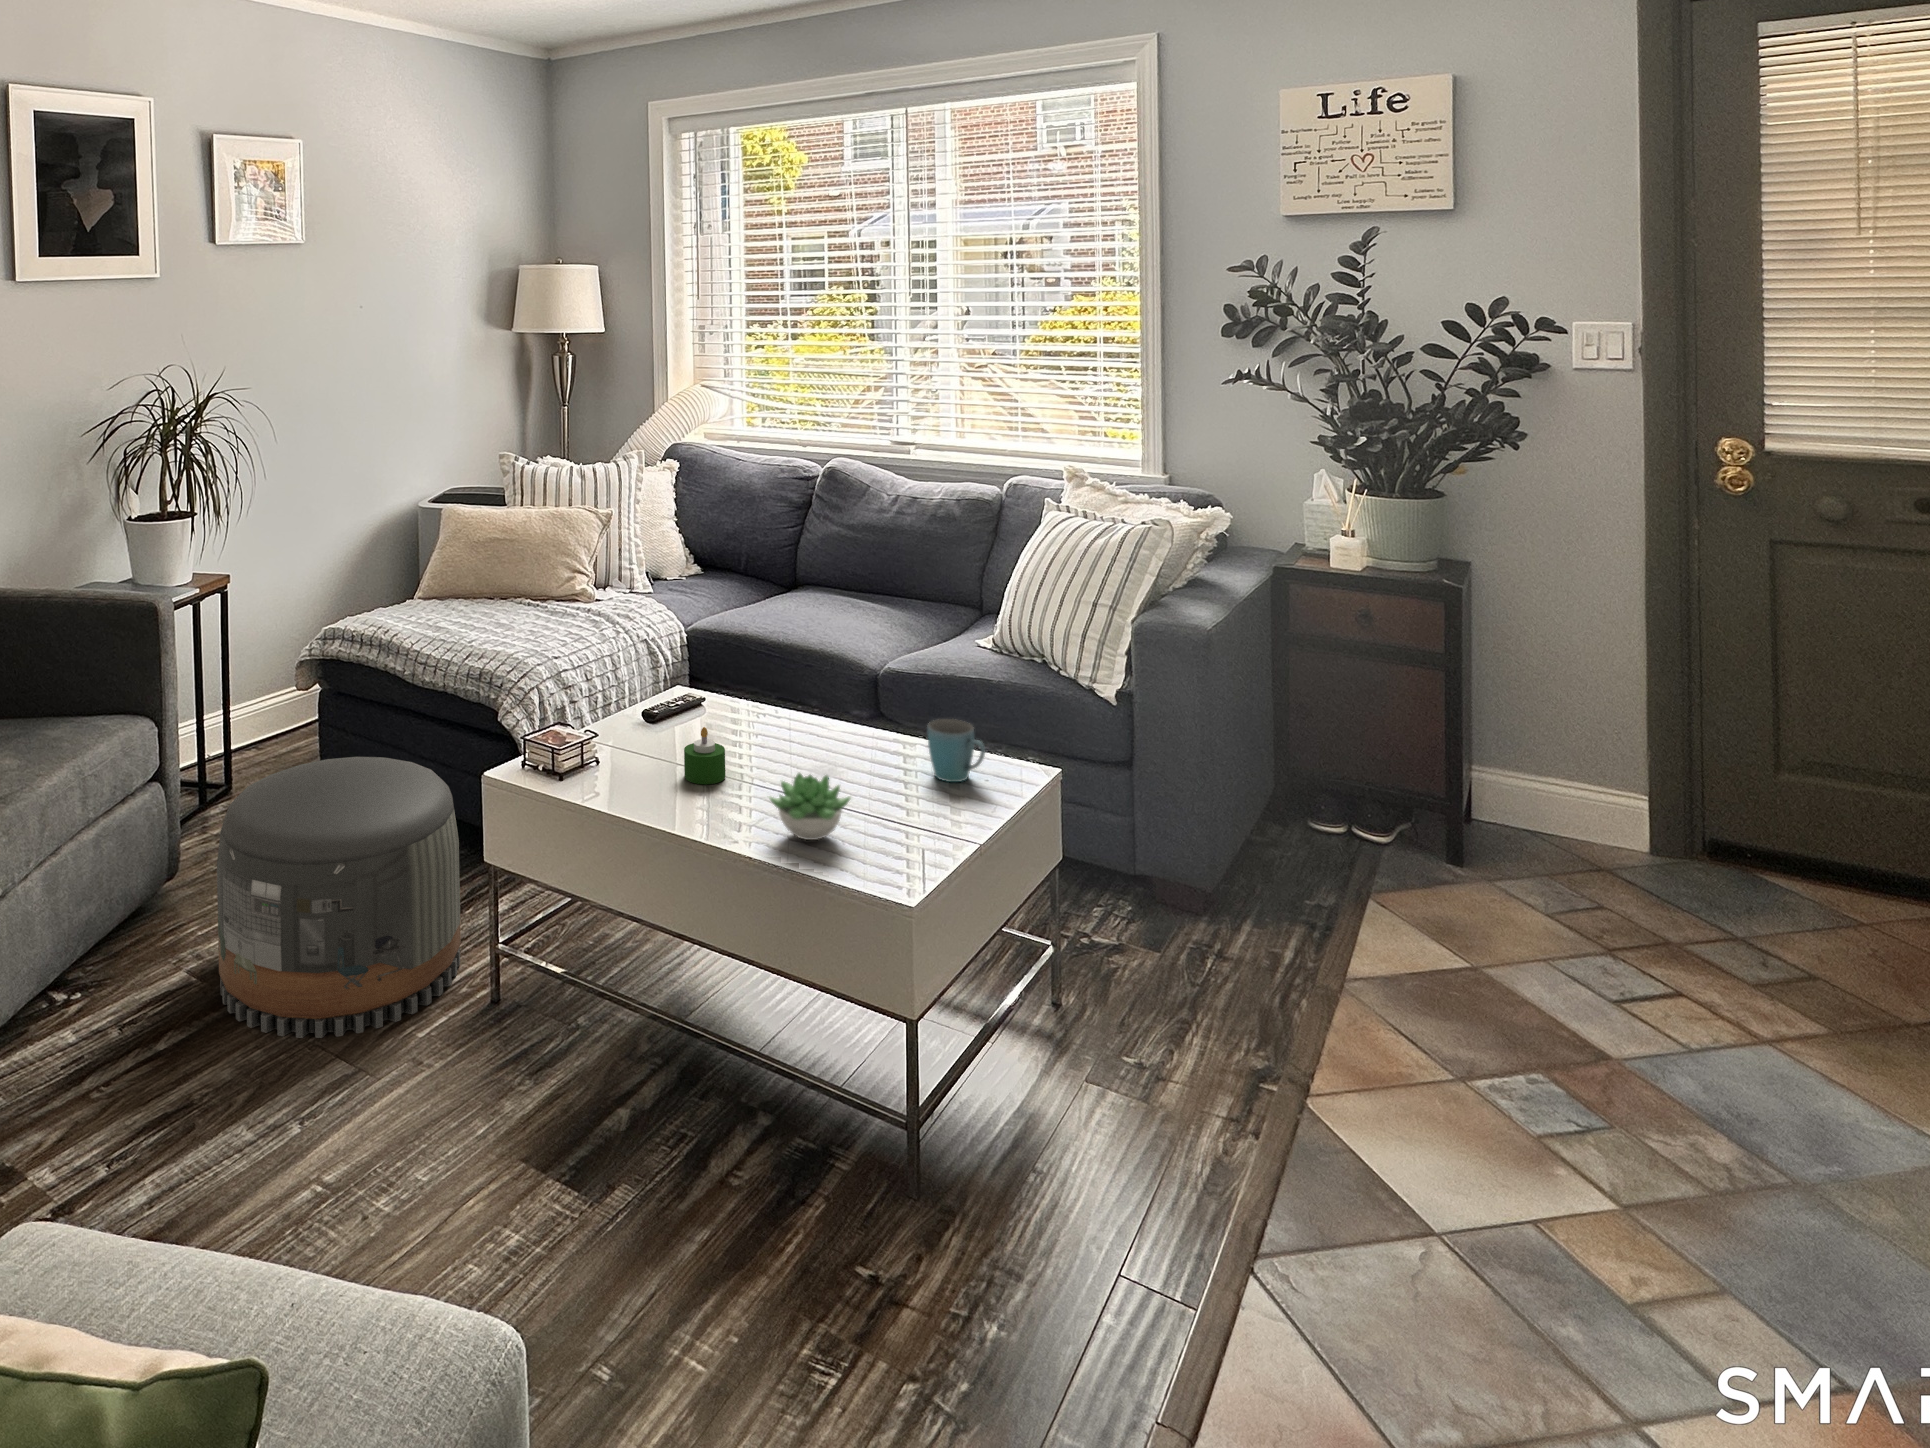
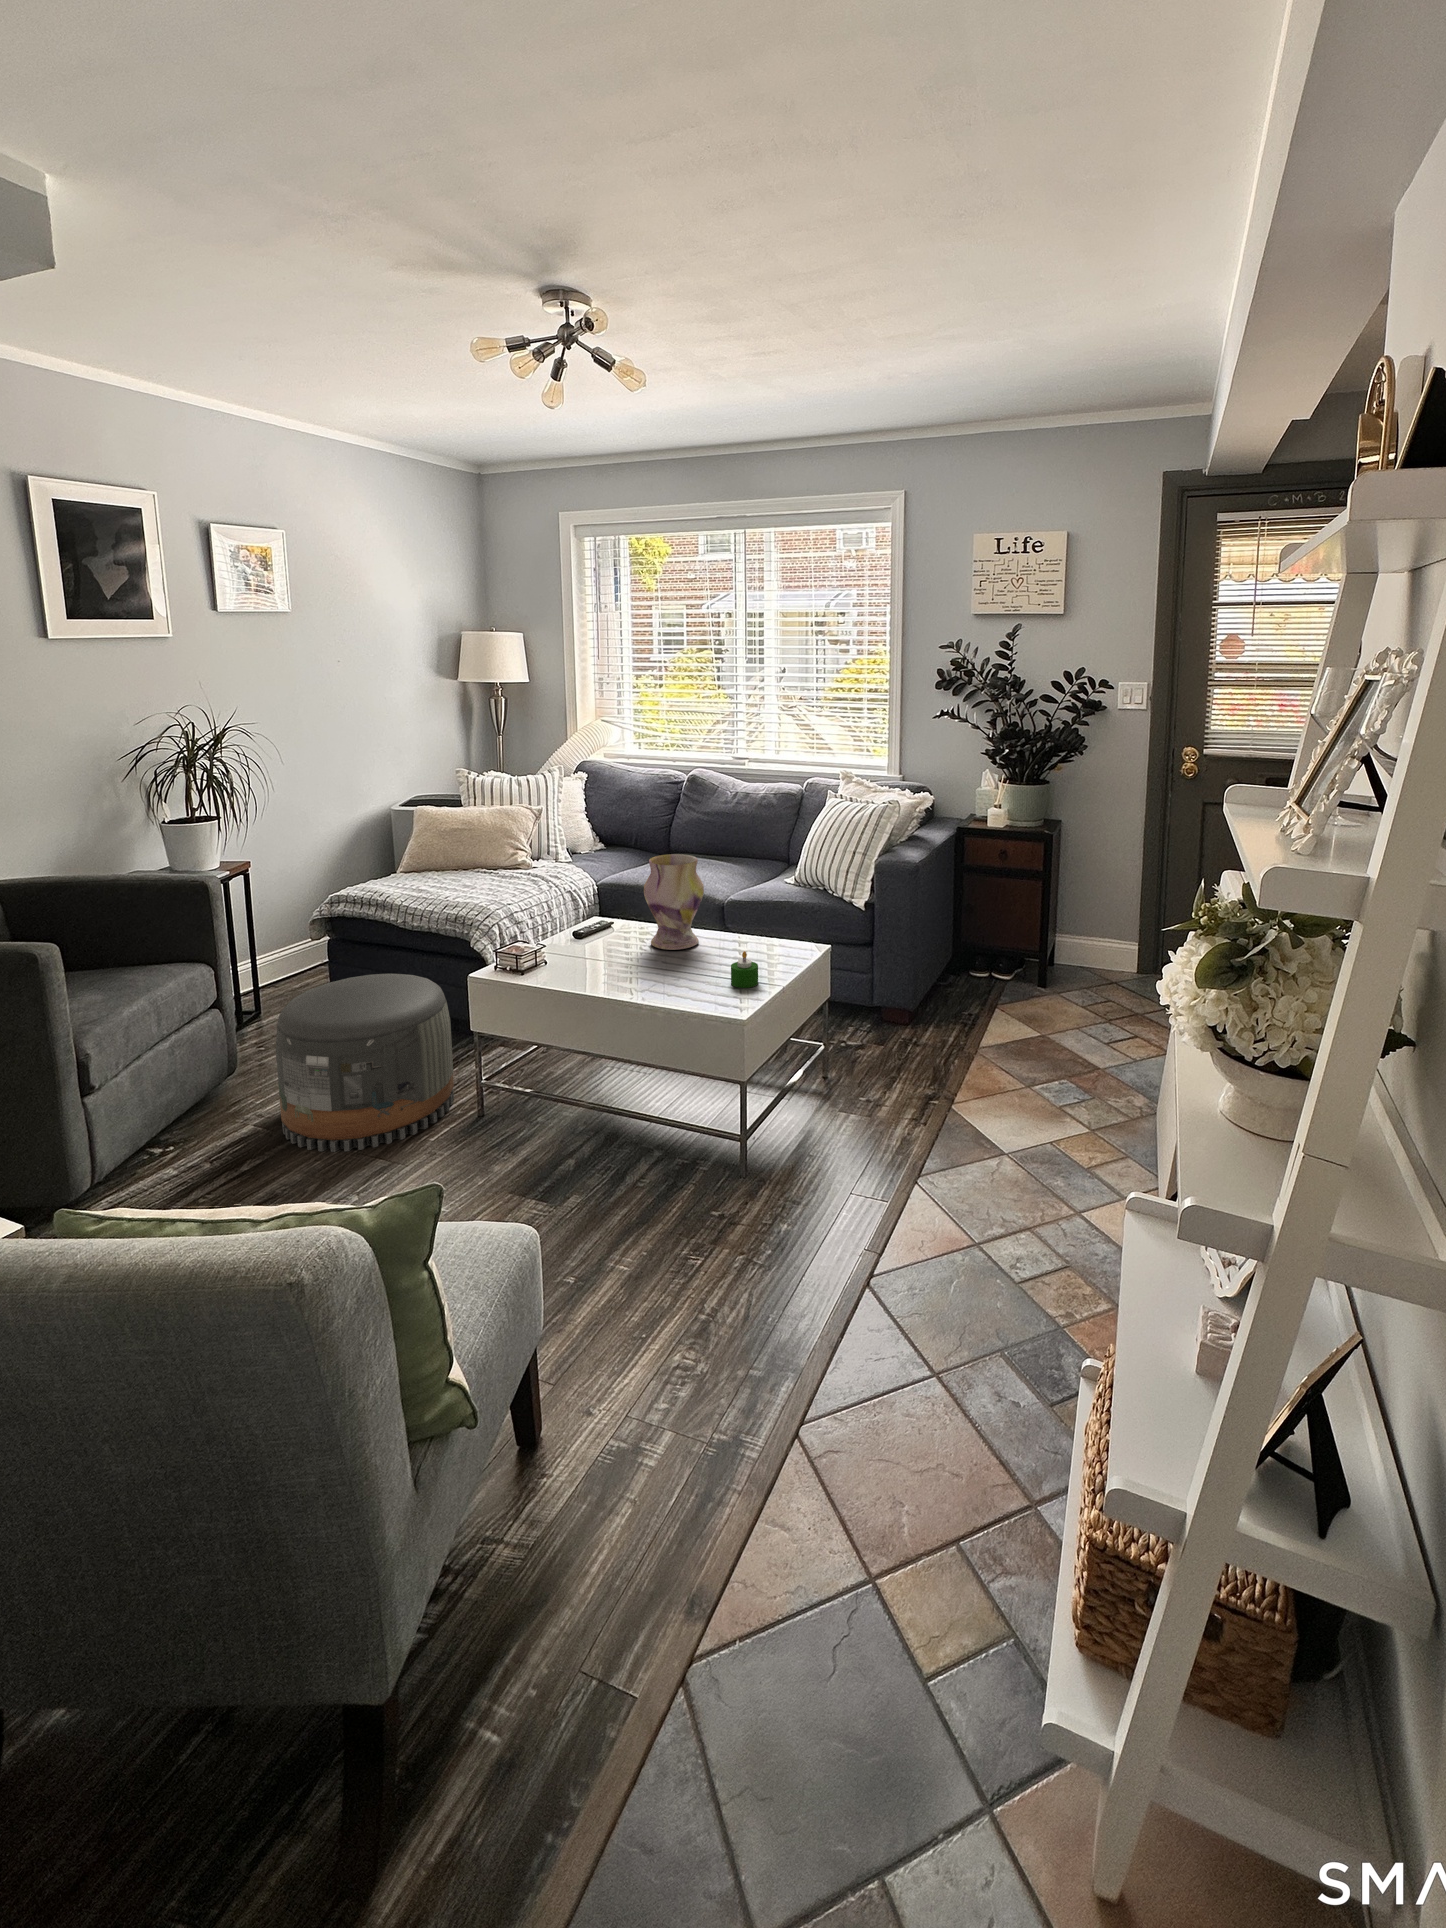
vase: none [750,597,846,755] -> present [644,854,704,950]
mug: present [928,719,985,782] -> none [754,922,787,958]
candle: present [684,727,725,784] -> present [731,951,758,988]
succulent plant: present [769,773,851,840] -> none [658,956,709,994]

